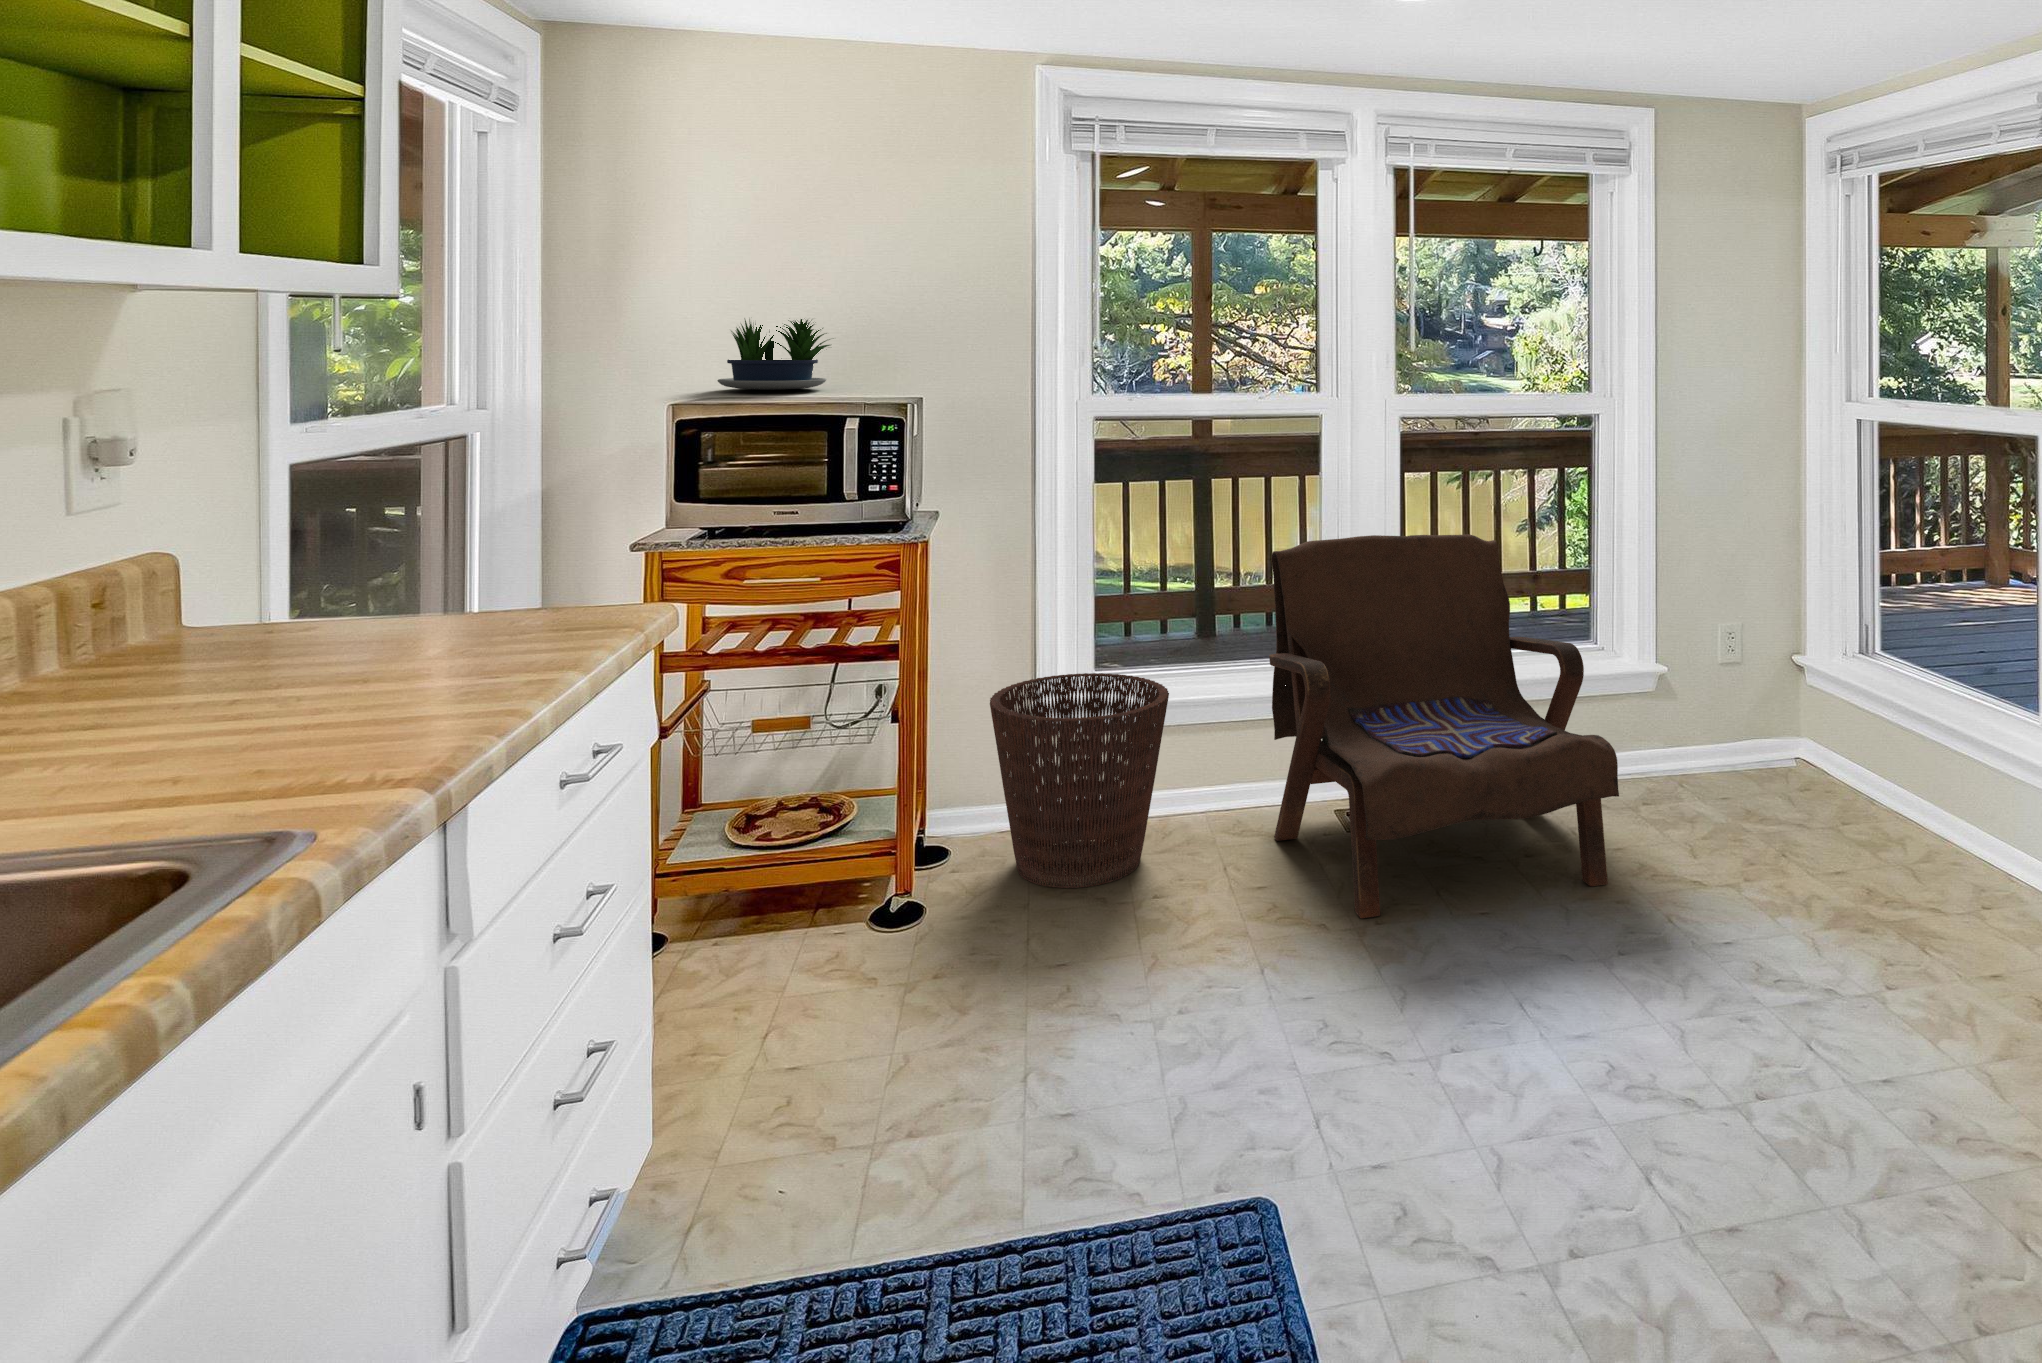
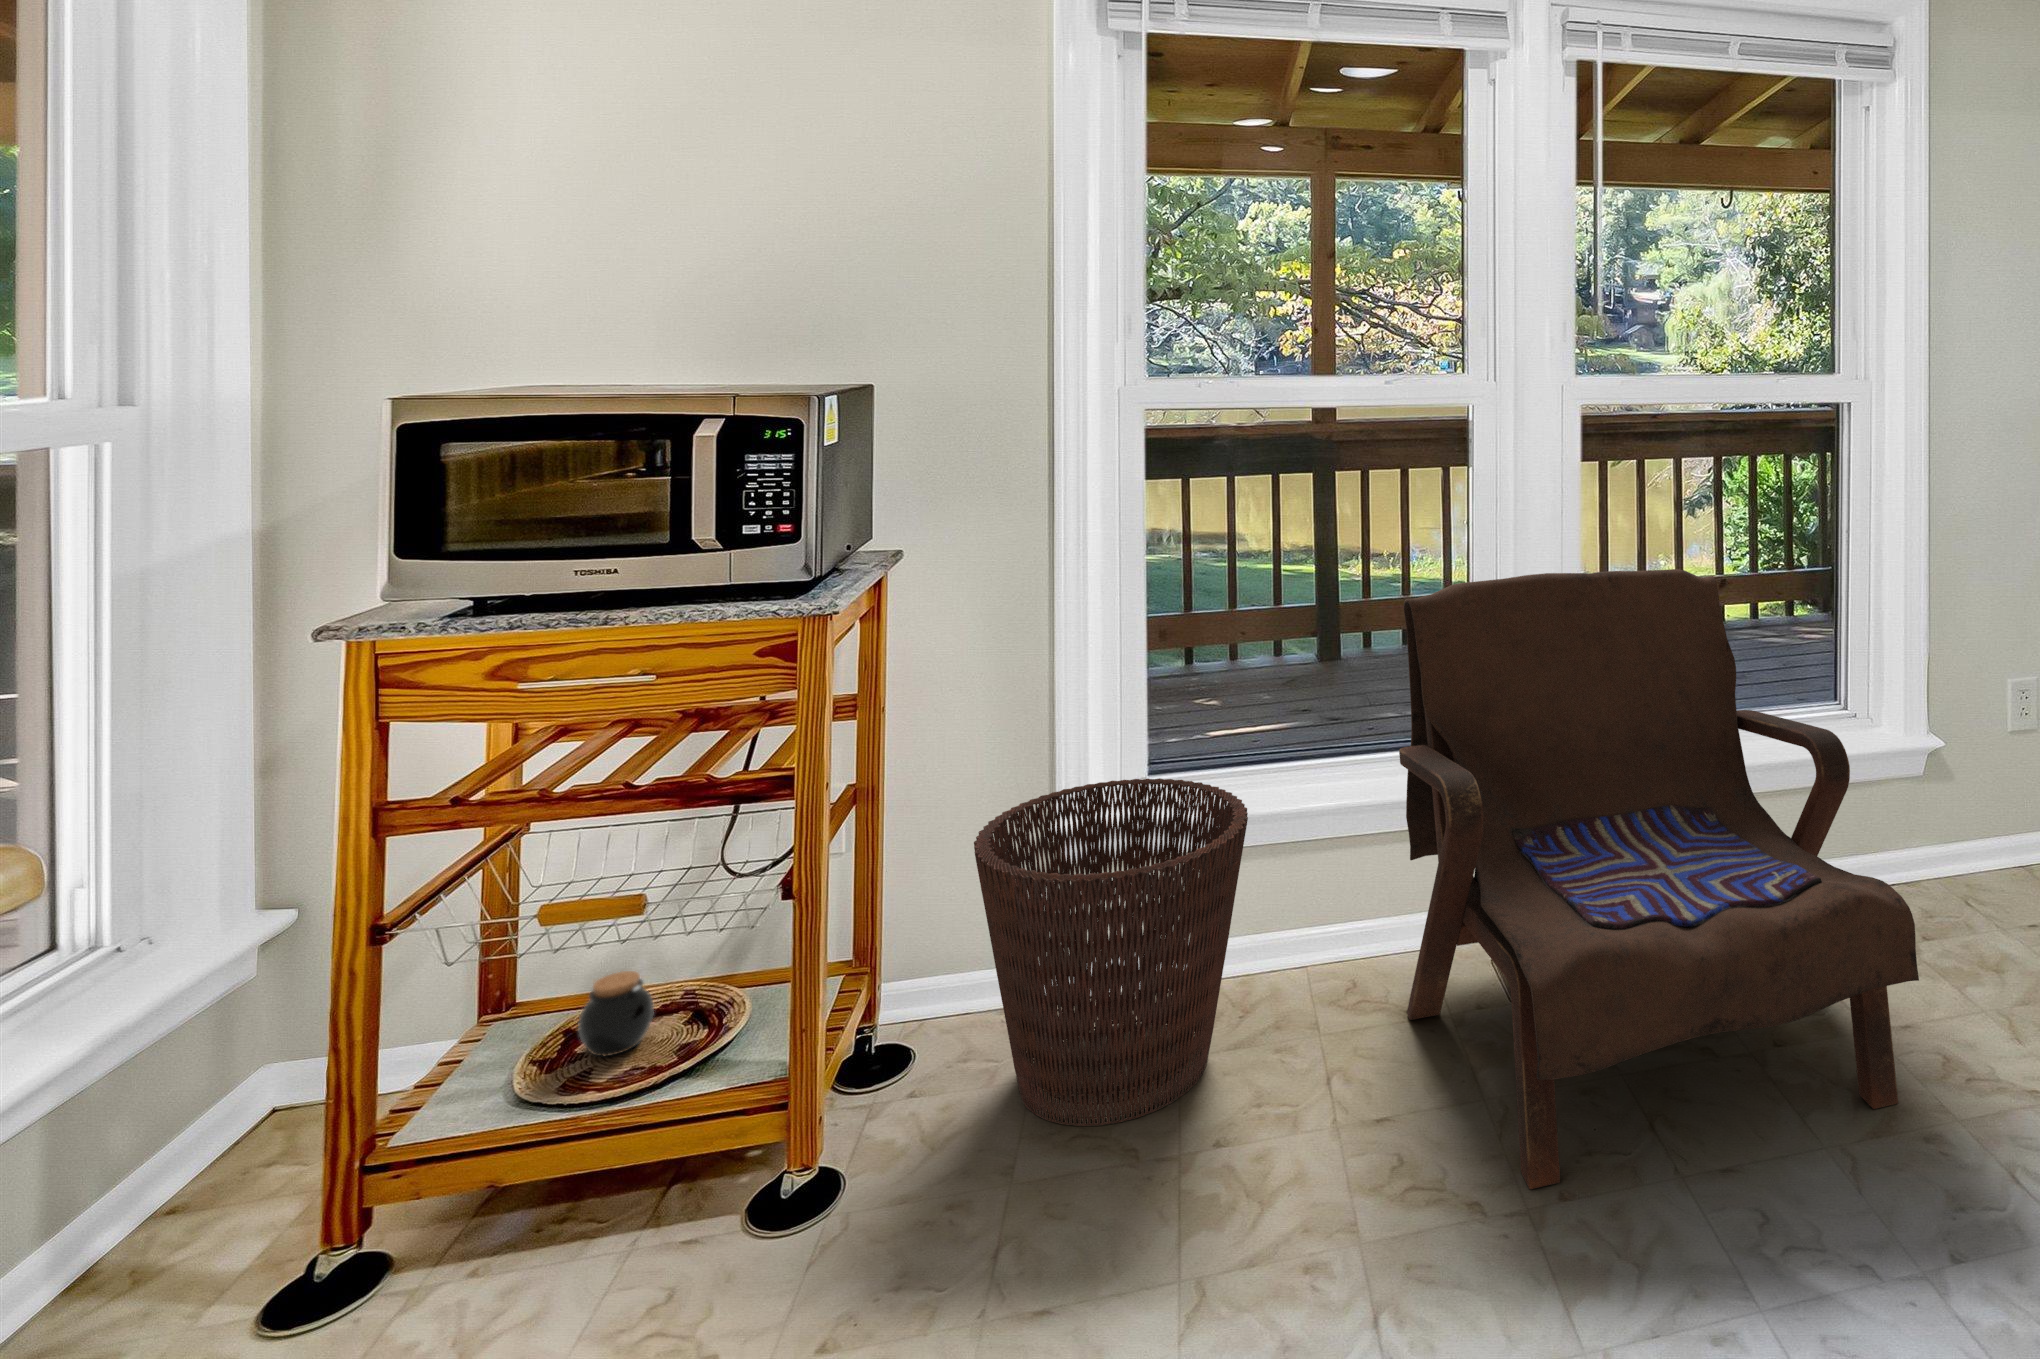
potted plant: present [717,319,830,390] -> none [562,256,771,374]
jar: none [751,775,794,826] -> present [578,971,654,1056]

